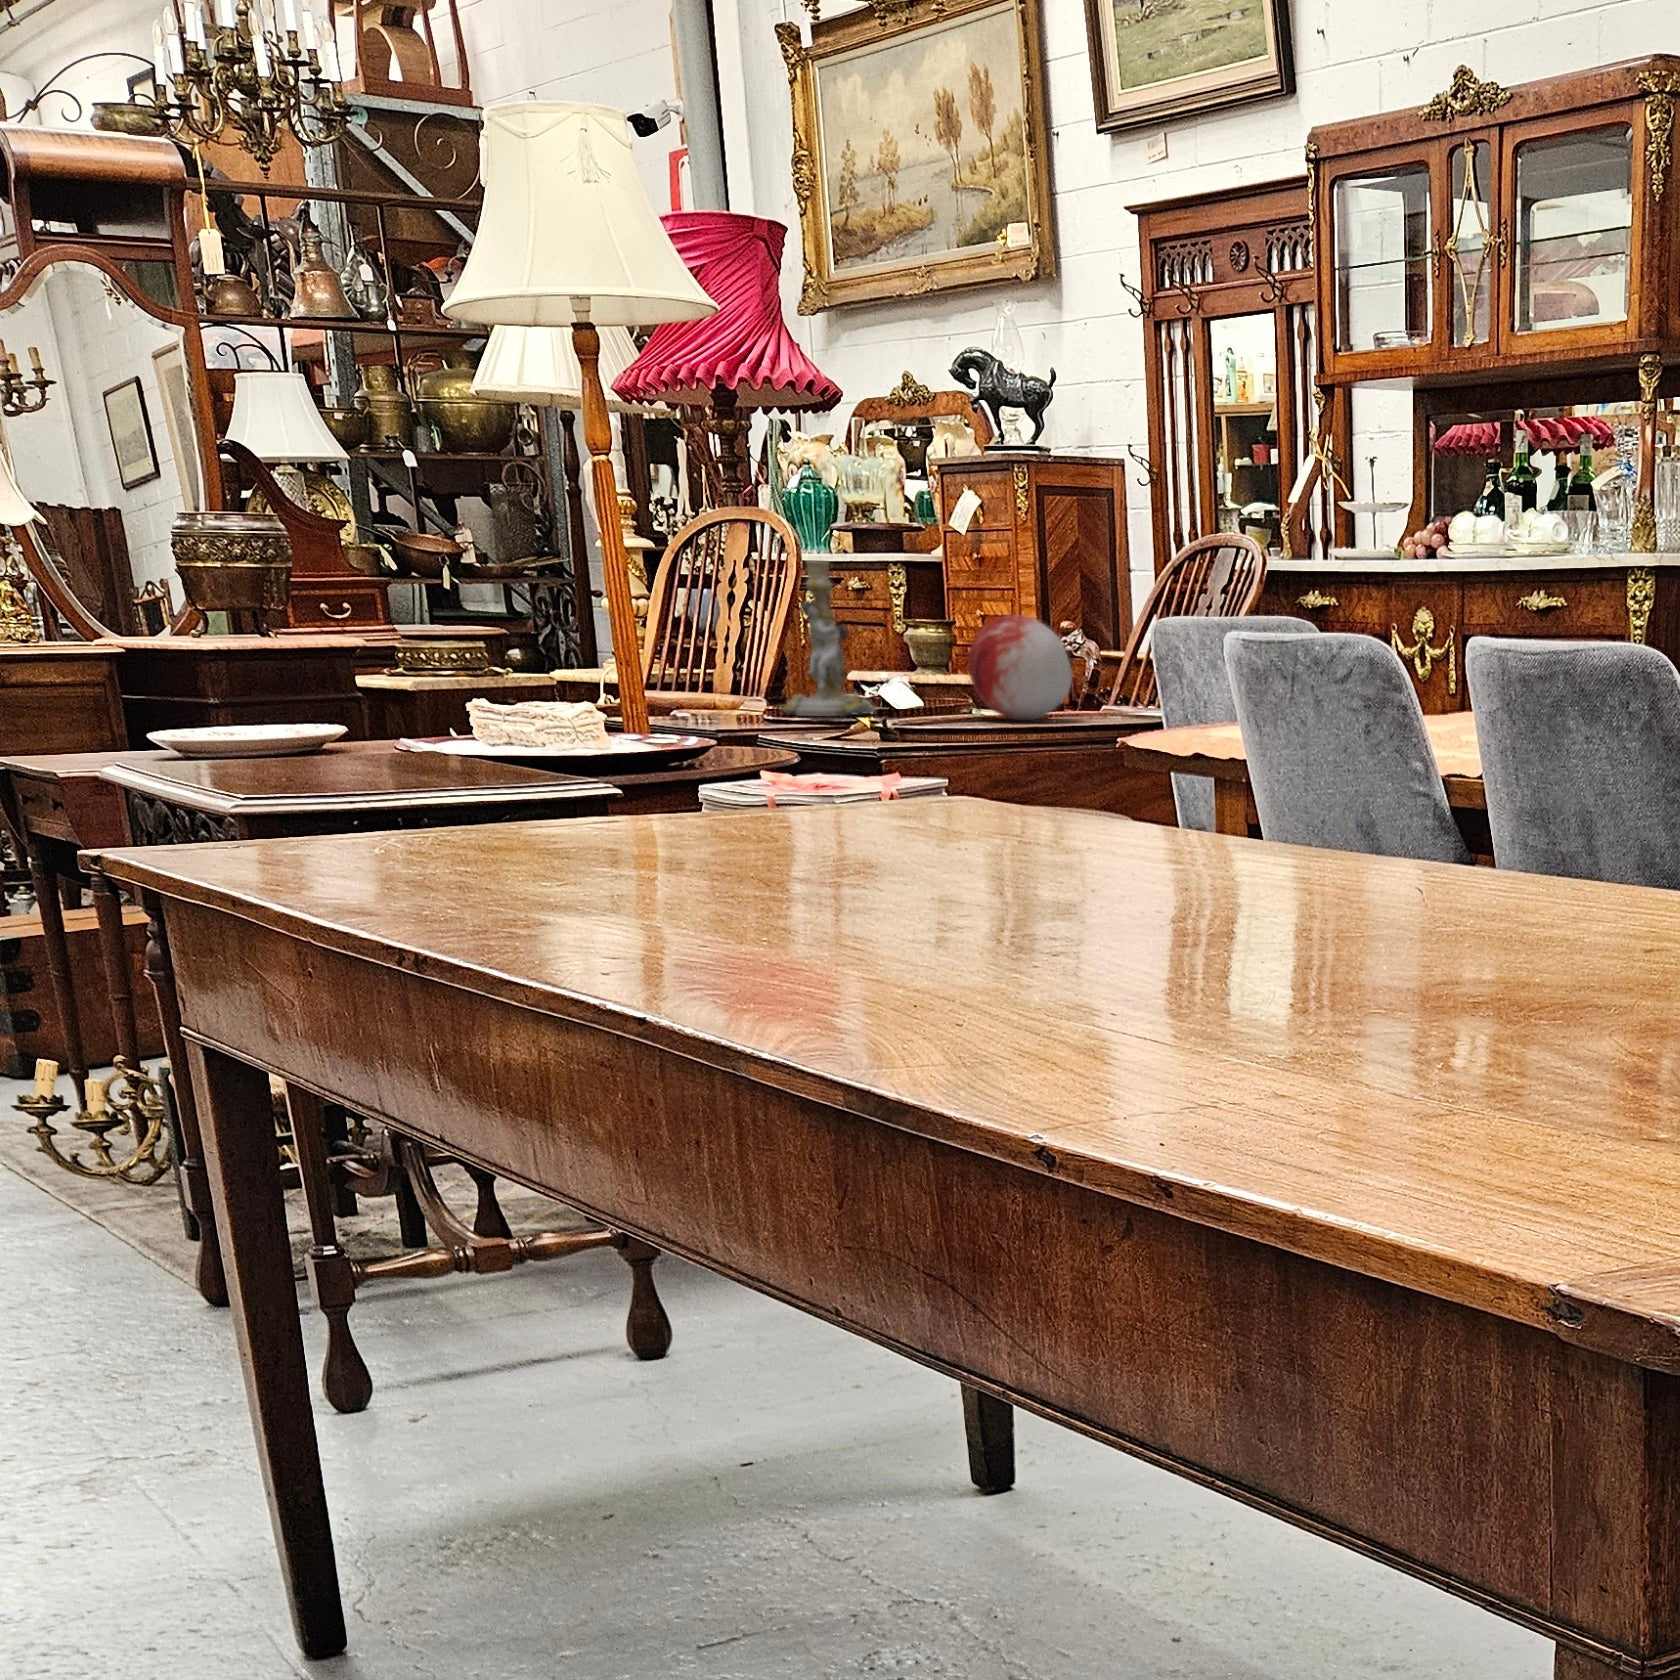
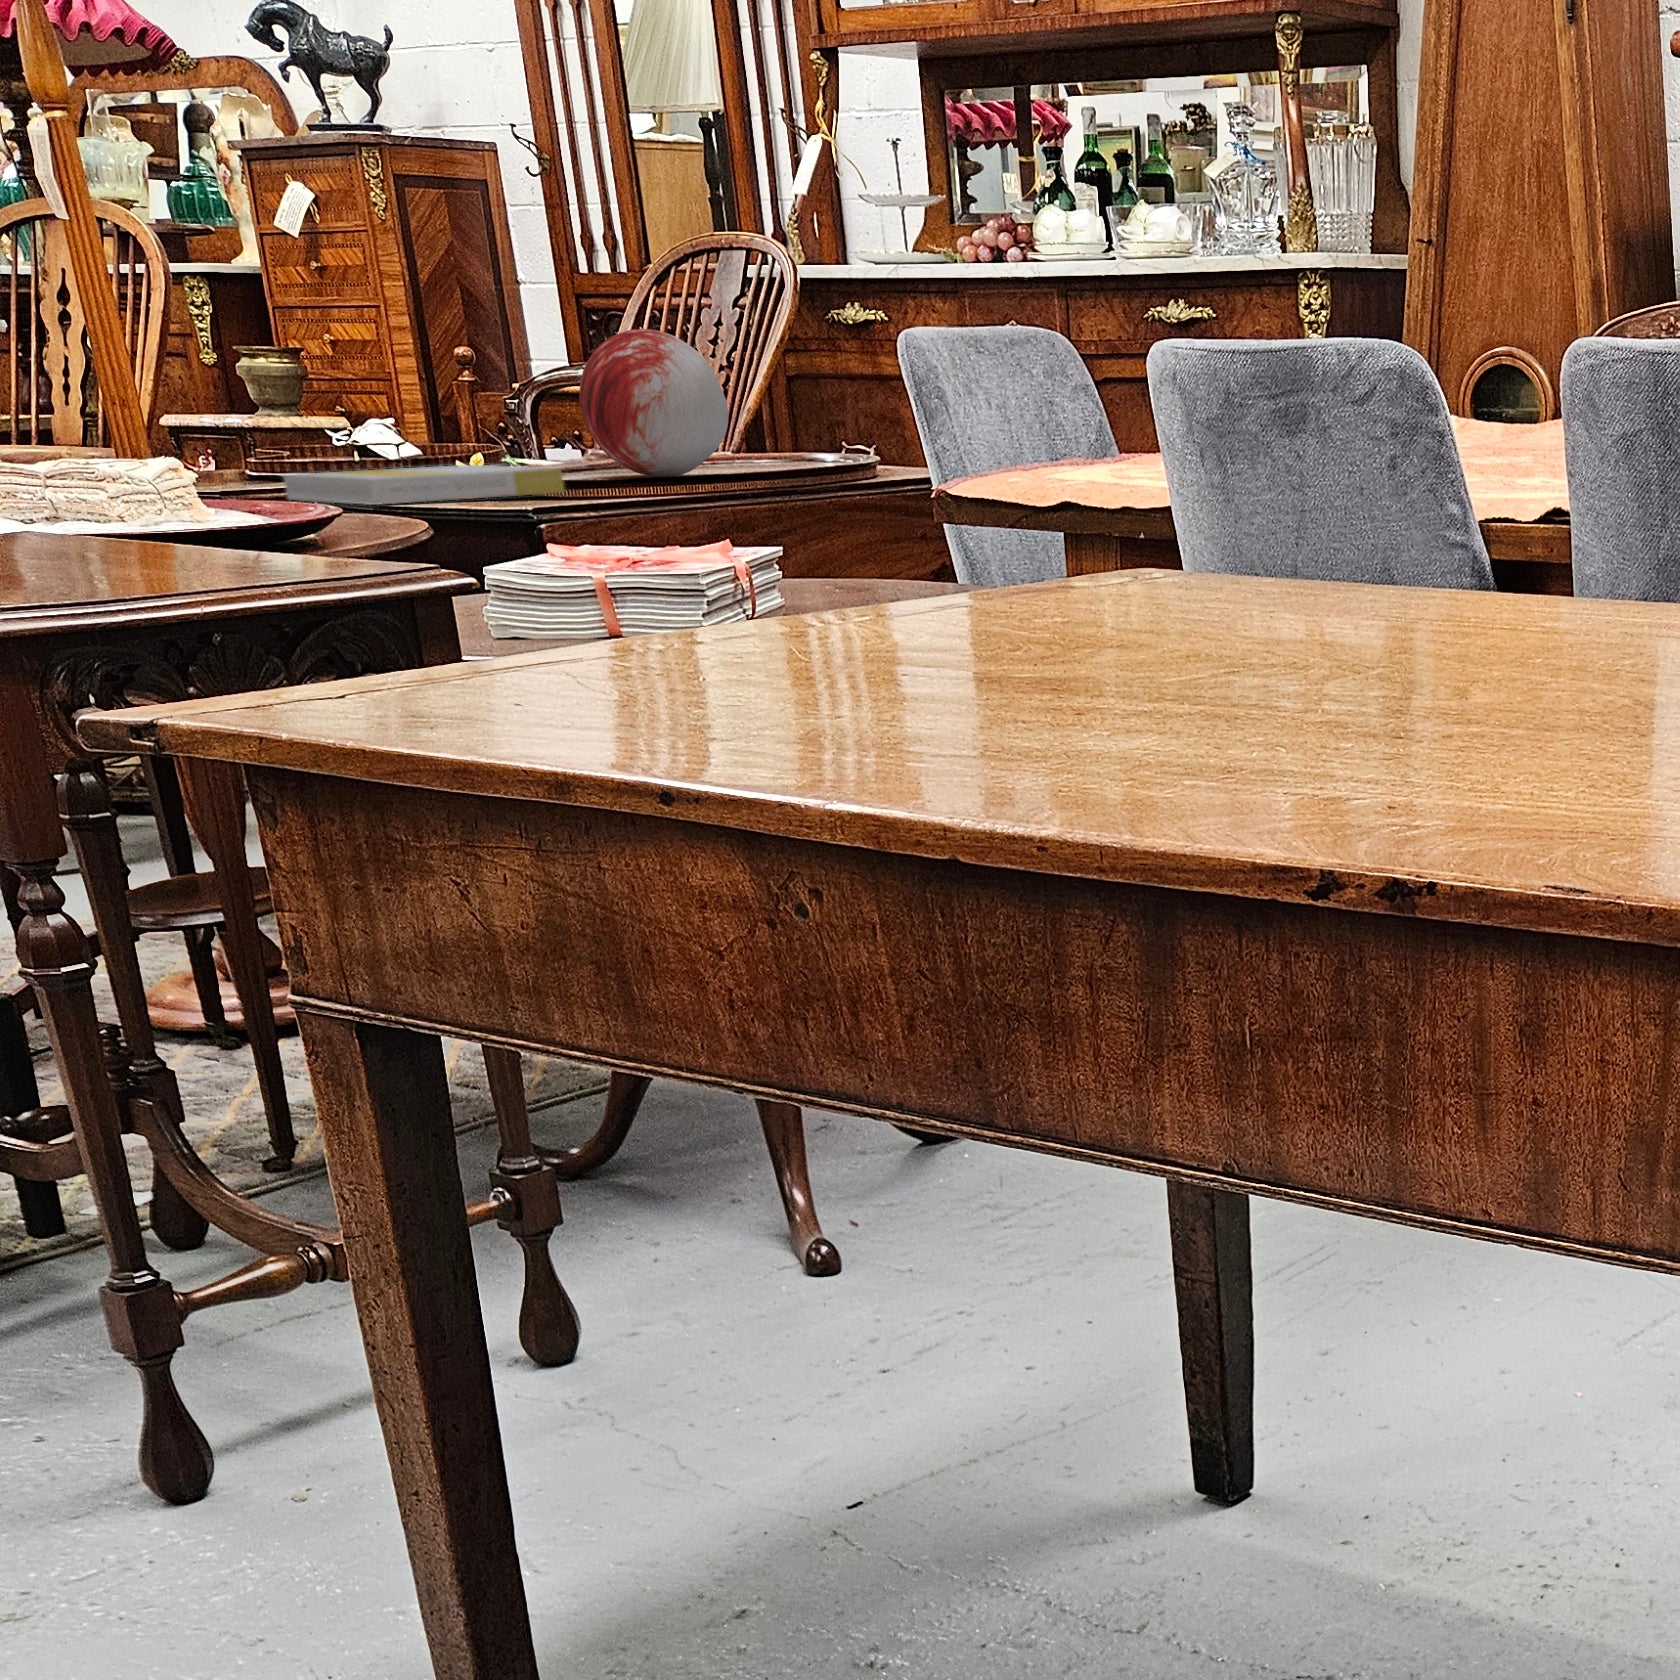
candlestick: present [780,560,876,716] -> none [287,253,429,476]
book: none [721,712,909,740] -> present [284,465,564,505]

